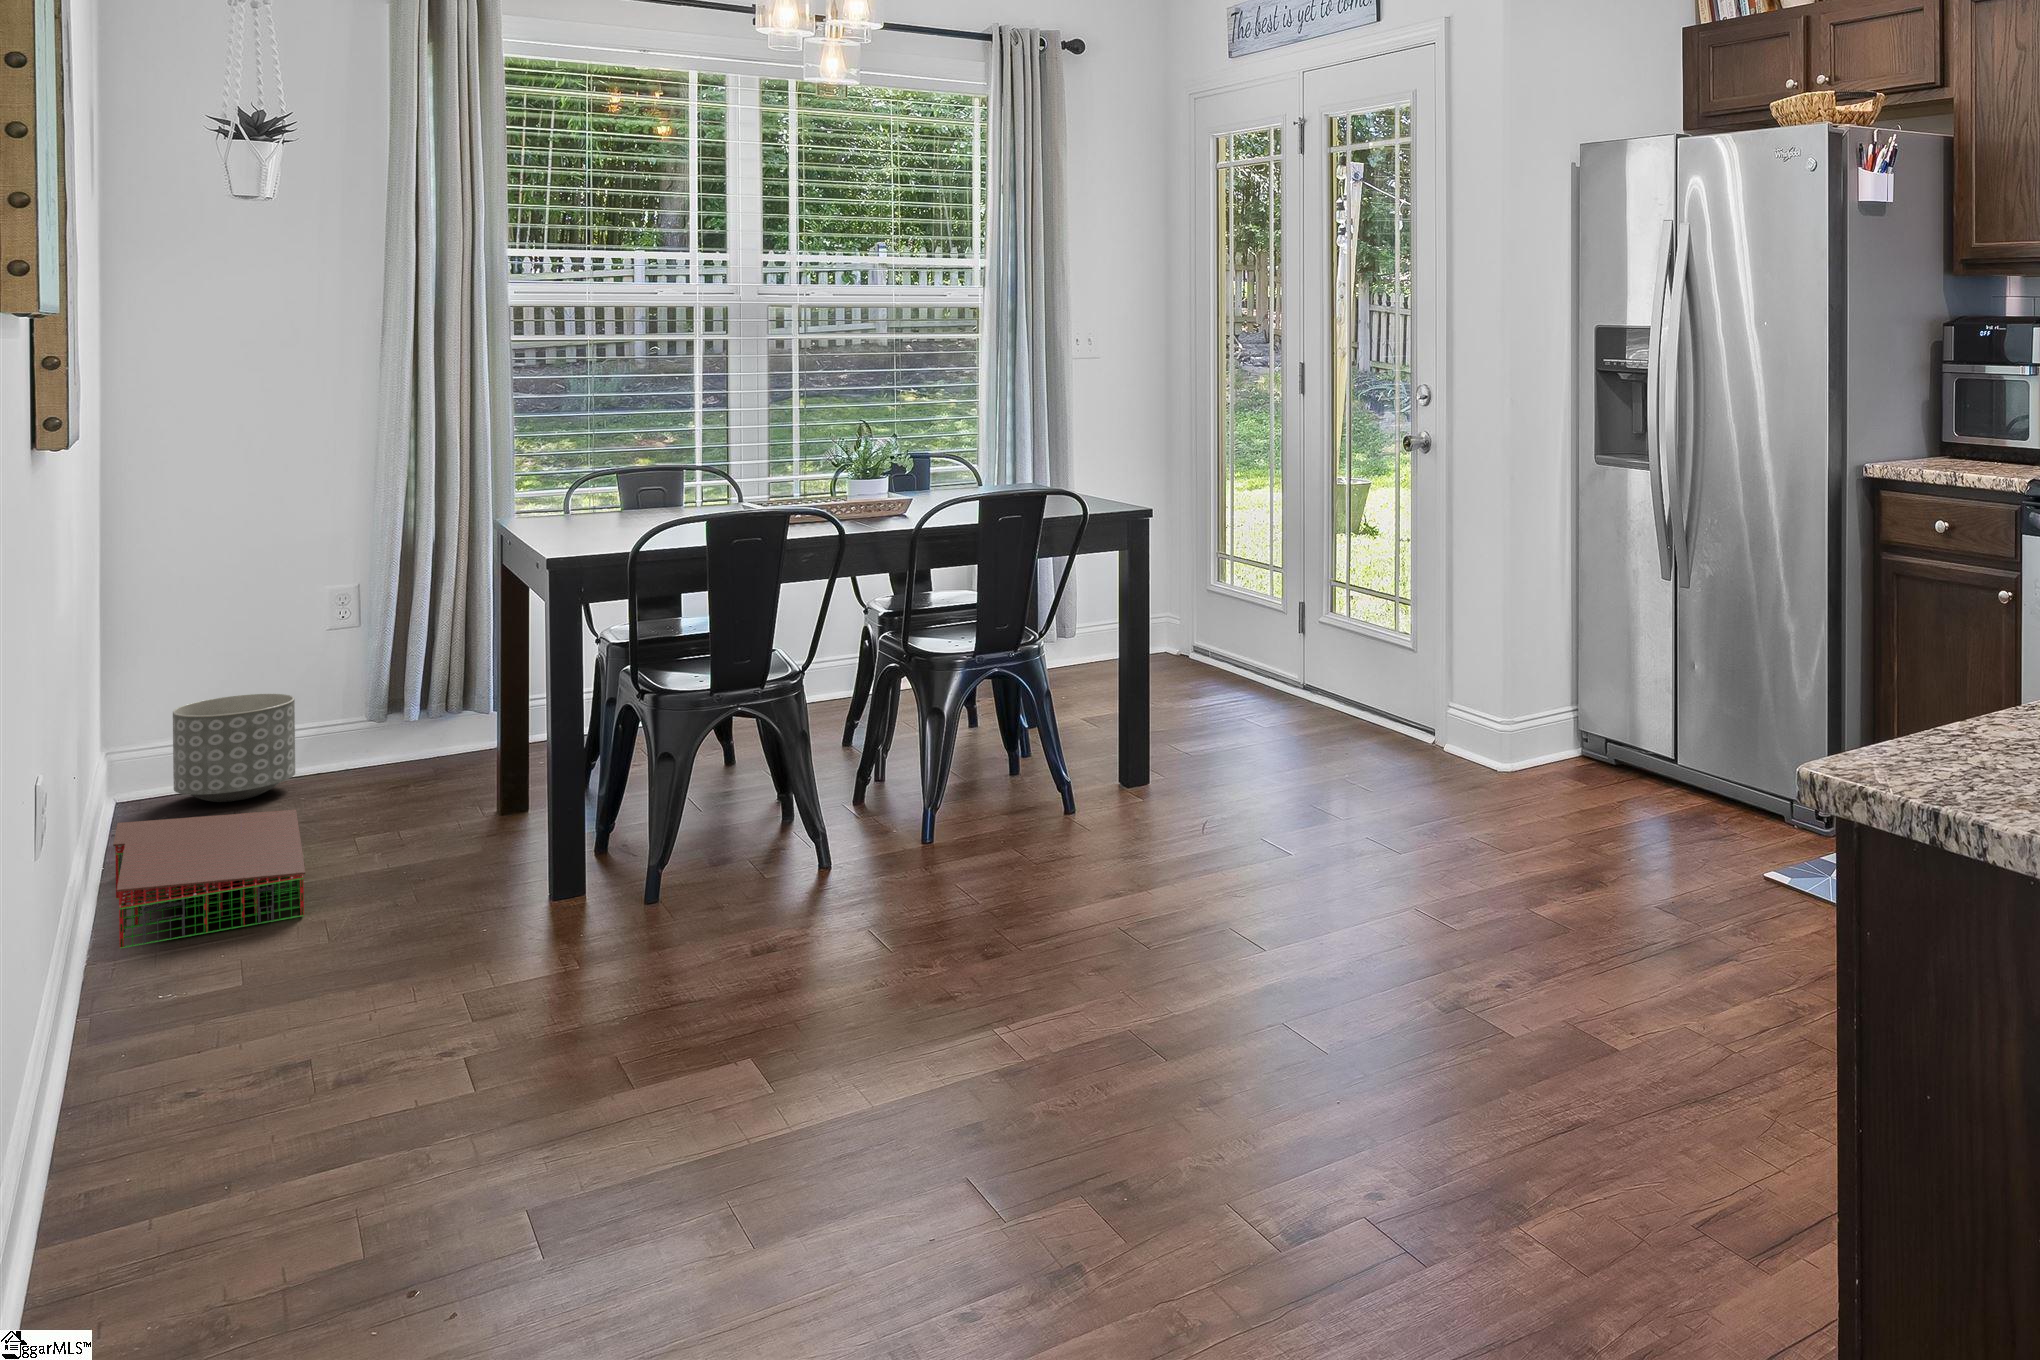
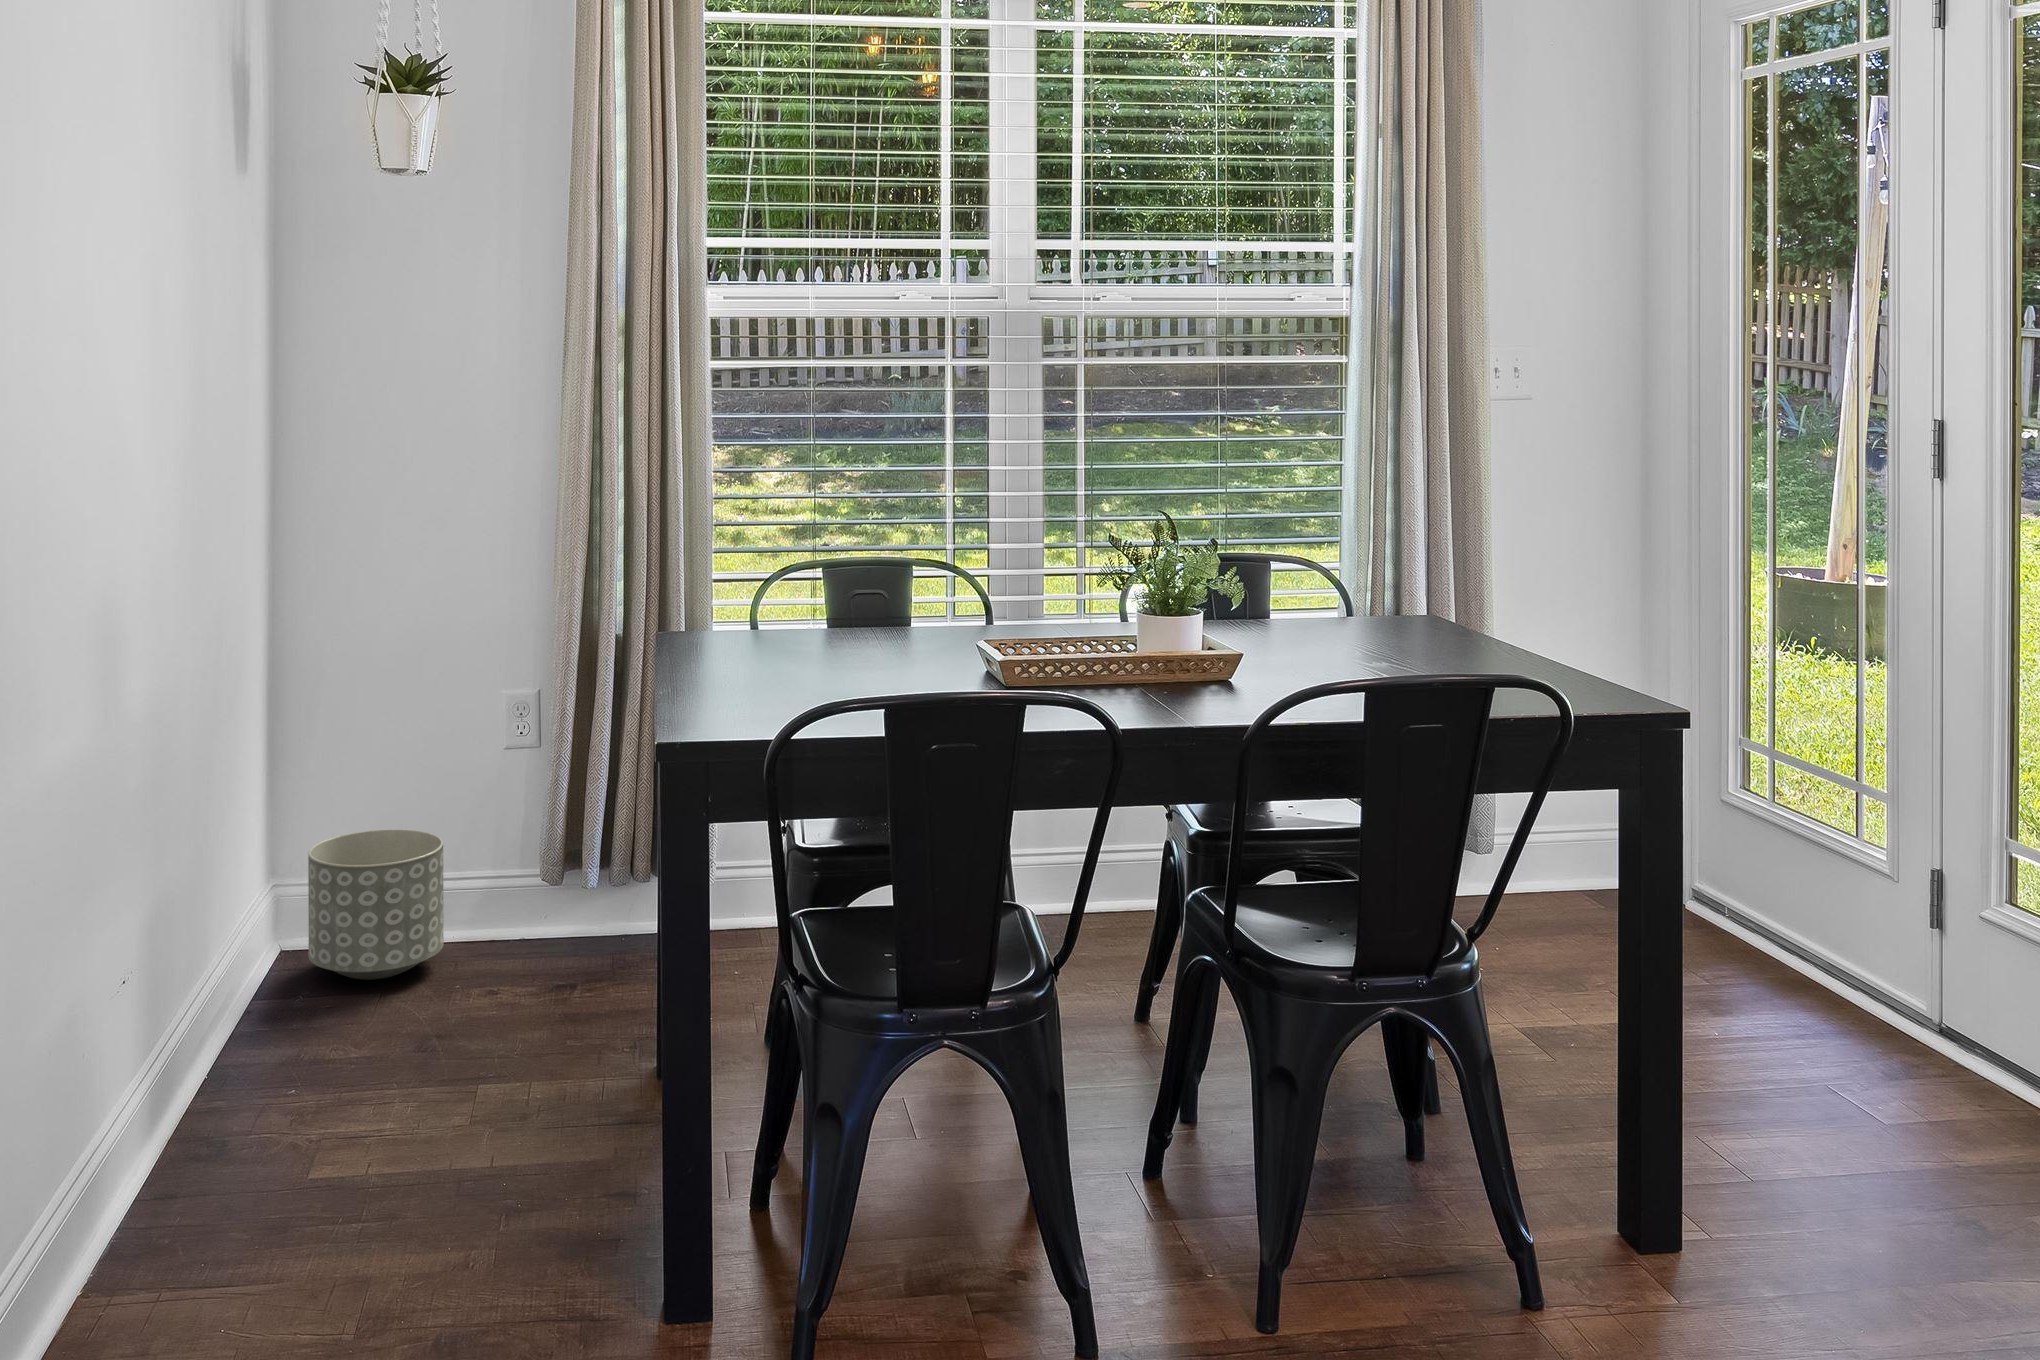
storage bin: present [113,810,305,948] -> none [66,1035,383,1295]

